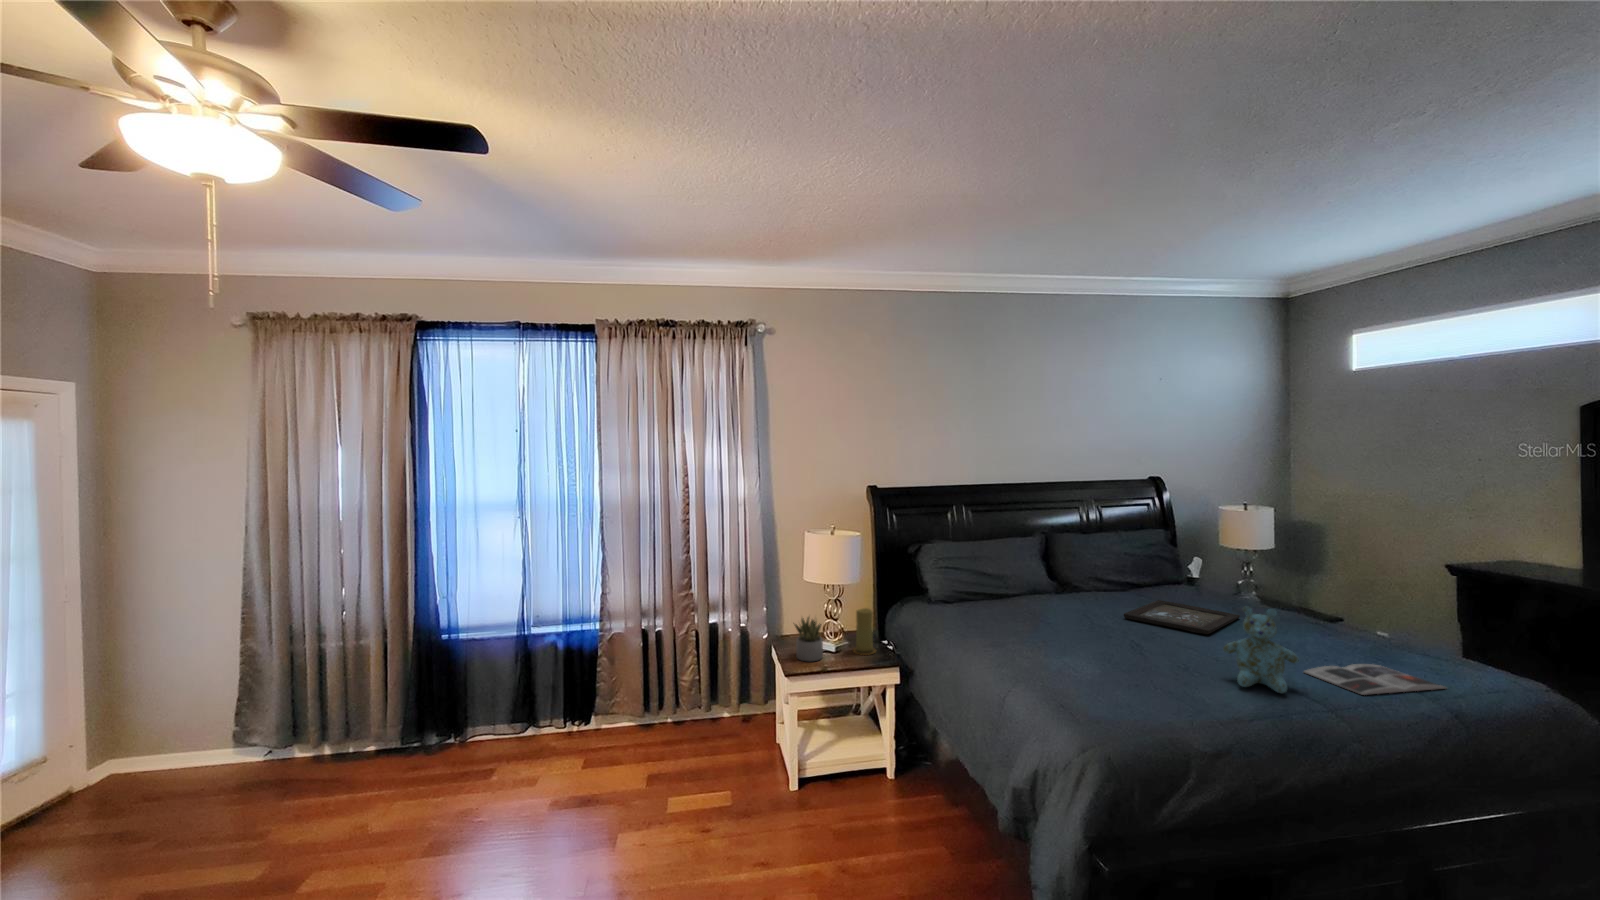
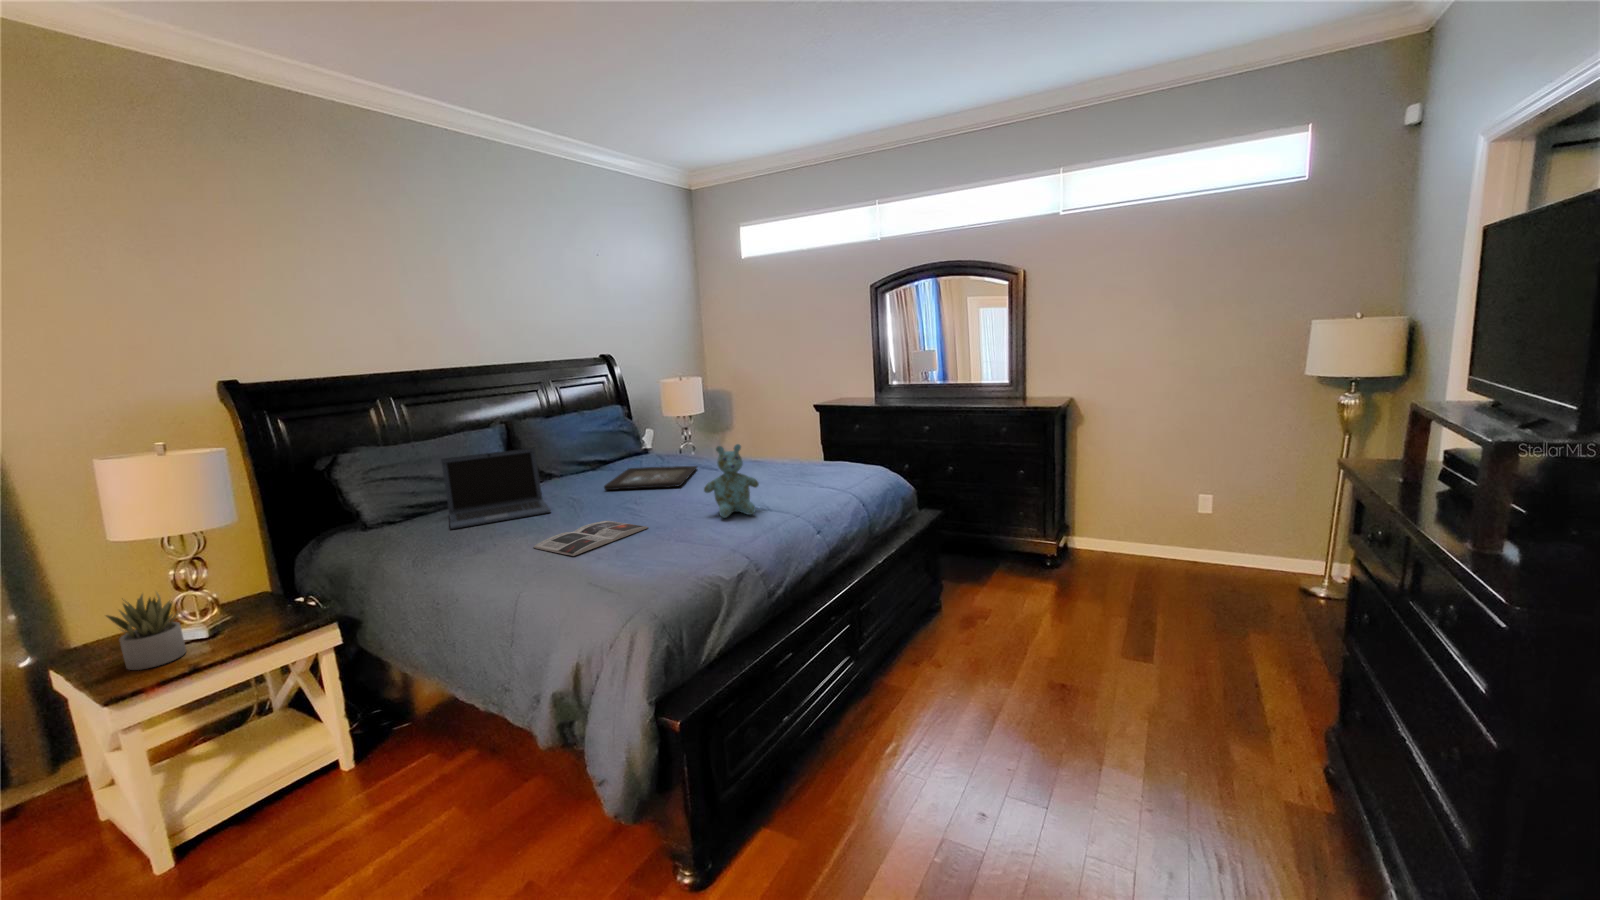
laptop: none [983,561,1066,628] -> present [441,448,551,529]
candle: present [853,608,876,655] -> none [241,557,289,627]
magazine: present [1304,664,1446,695] -> present [533,521,648,556]

